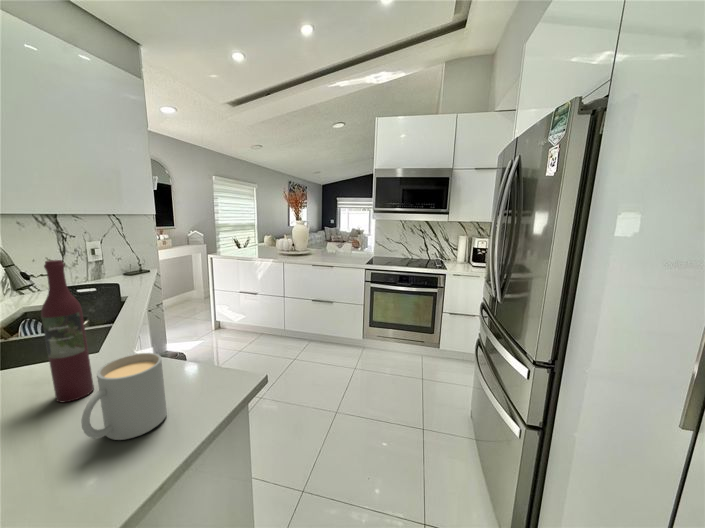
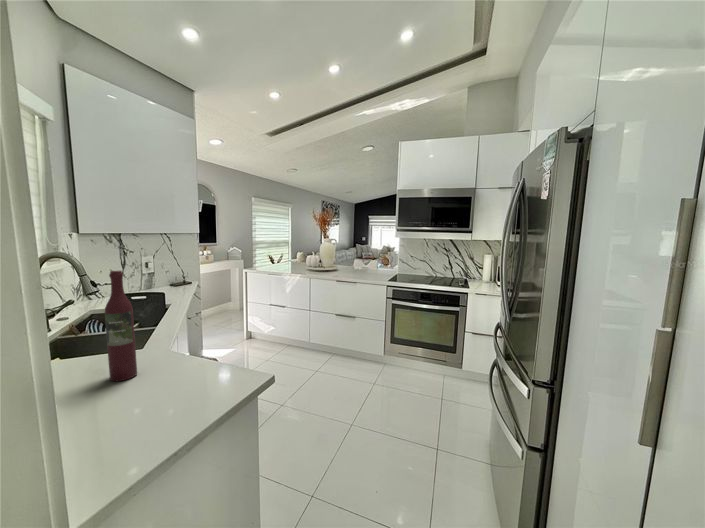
mug: present [82,353,167,440] -> none [126,345,188,410]

